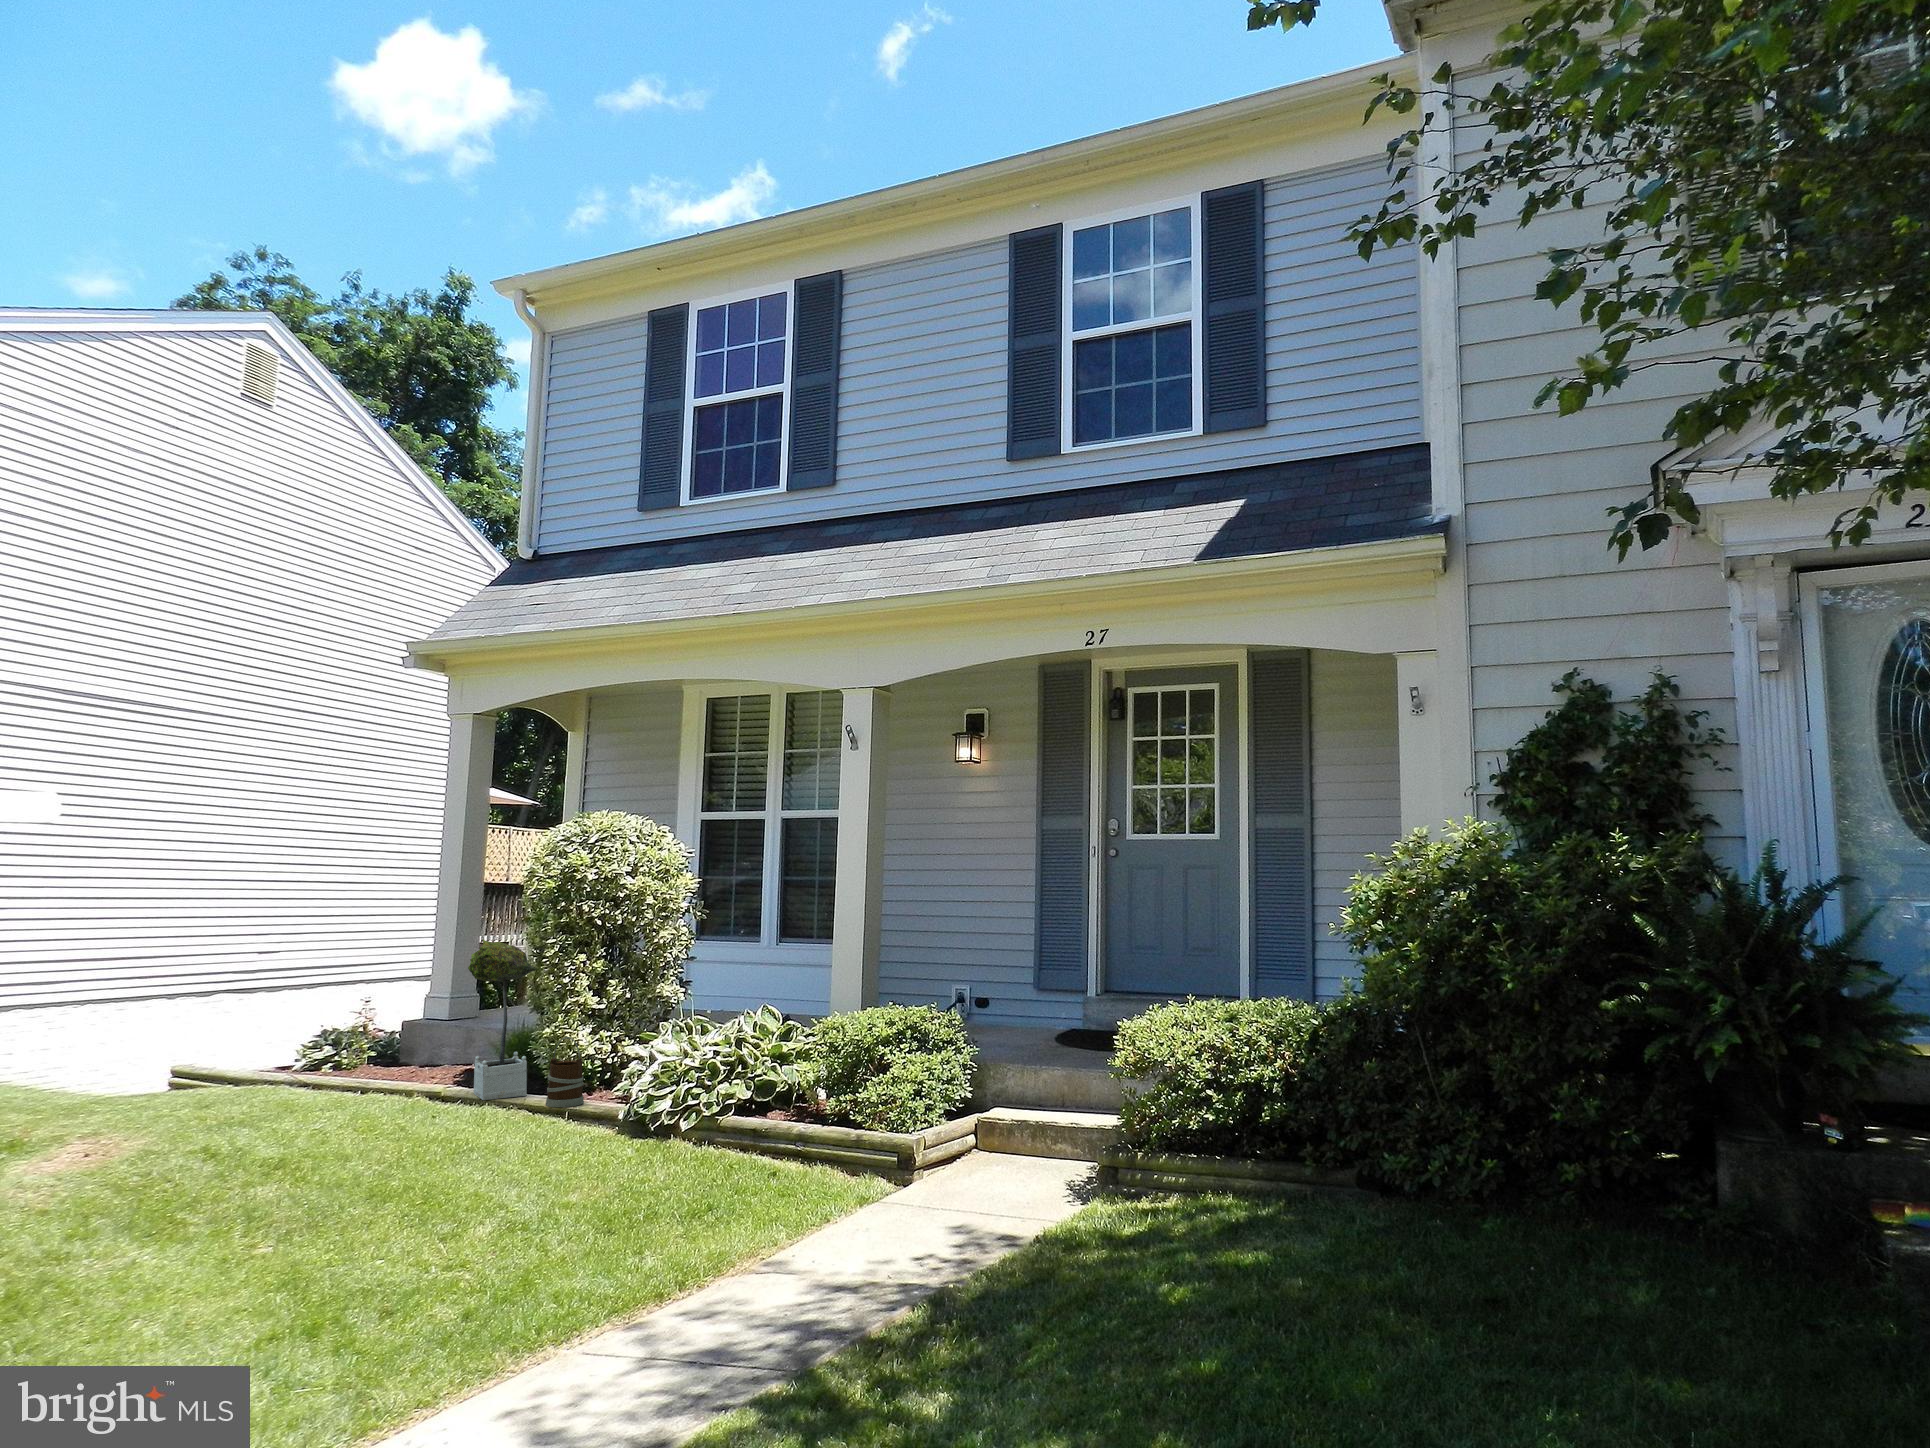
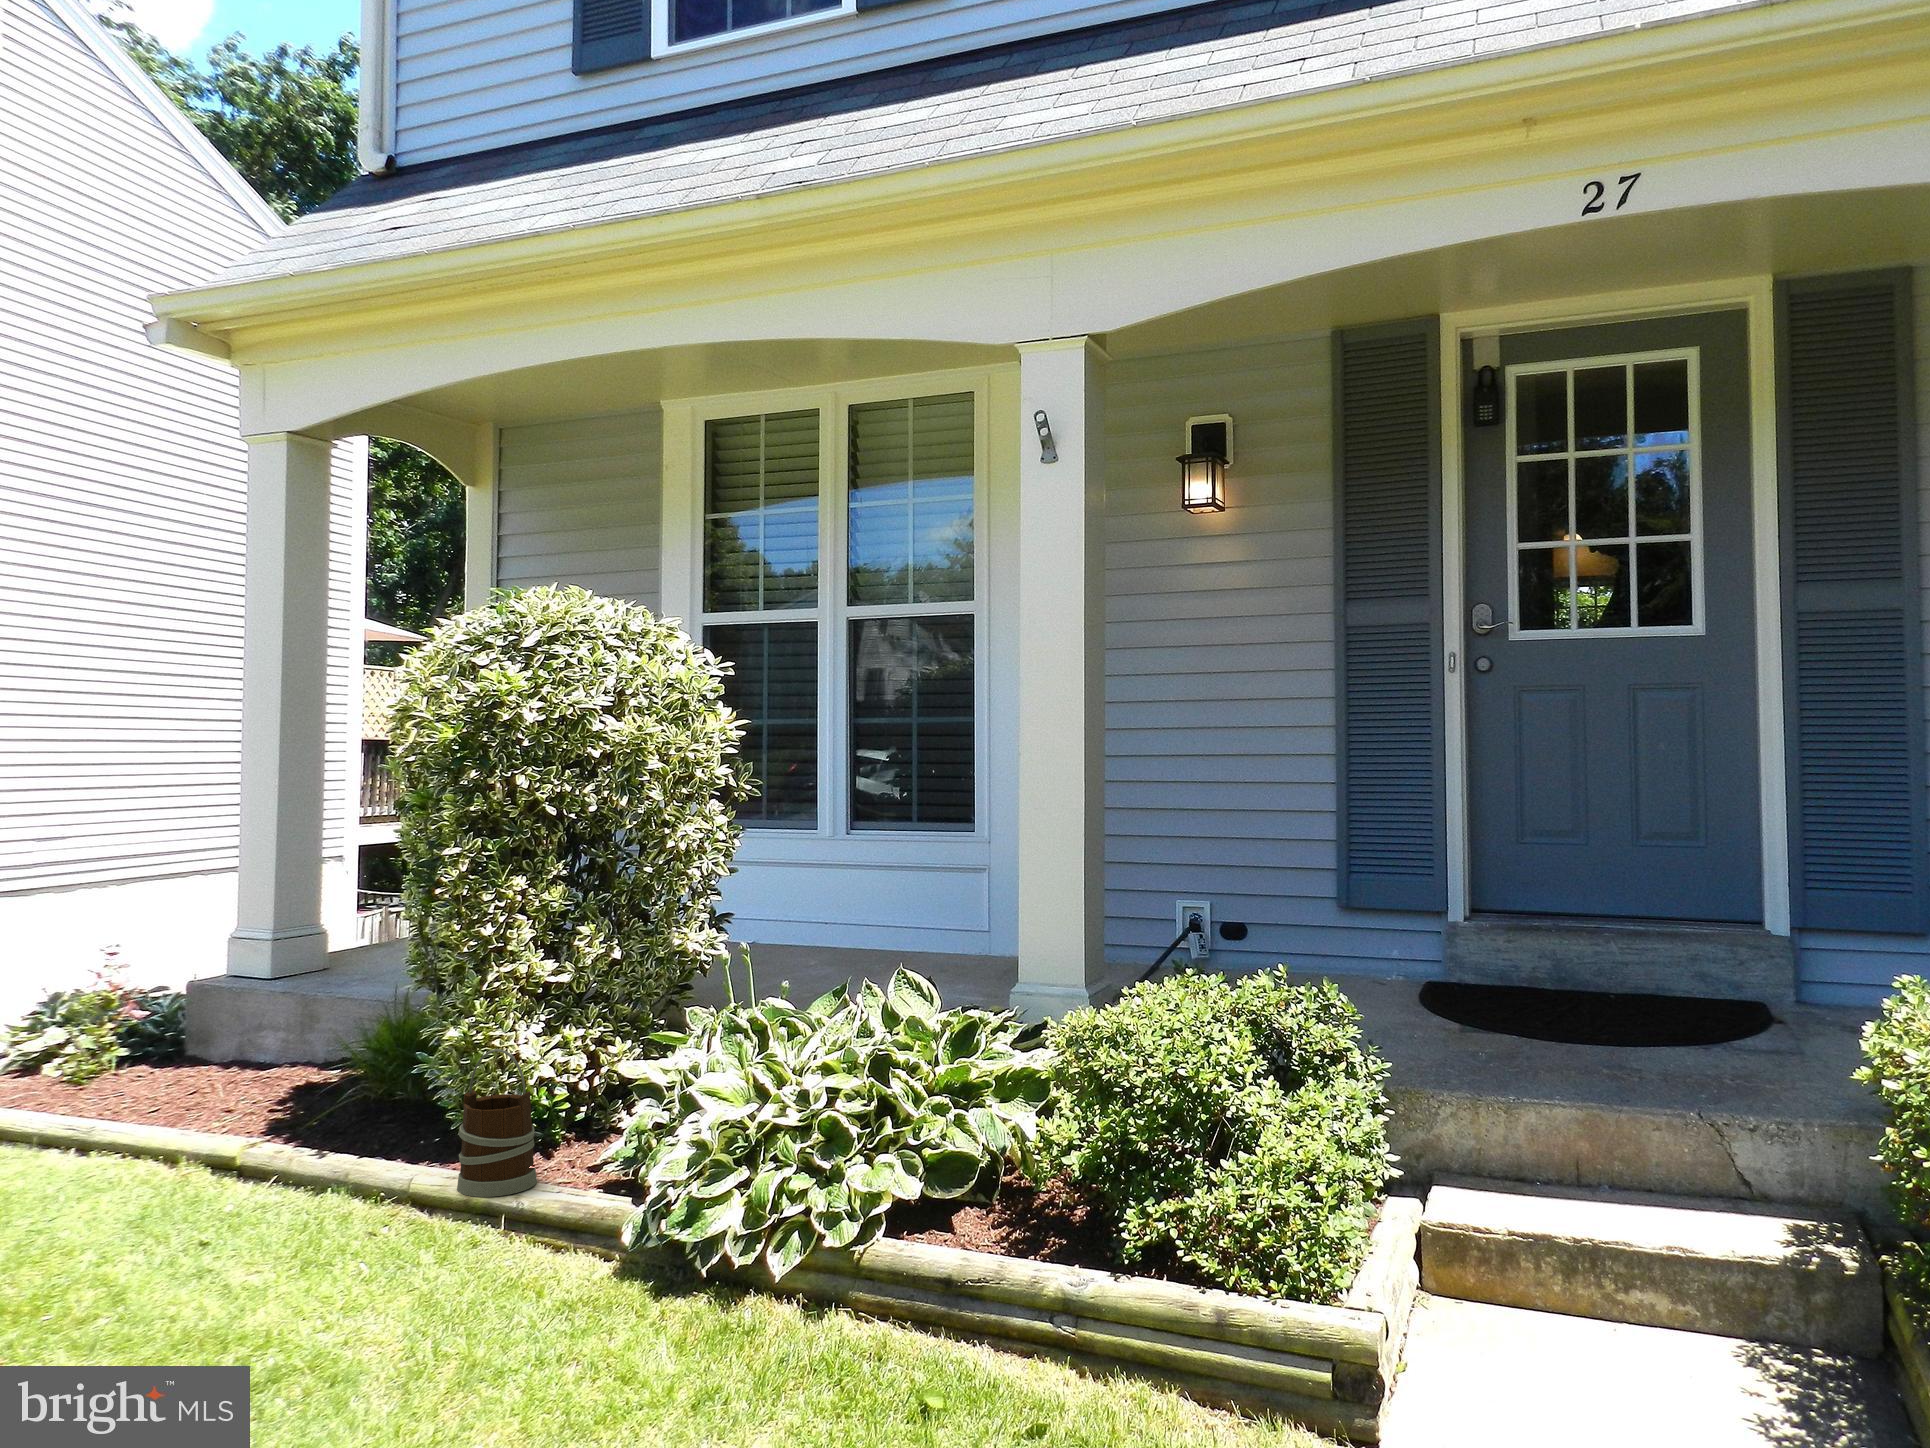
potted tree: present [468,939,536,1100] -> none [280,845,425,1177]

